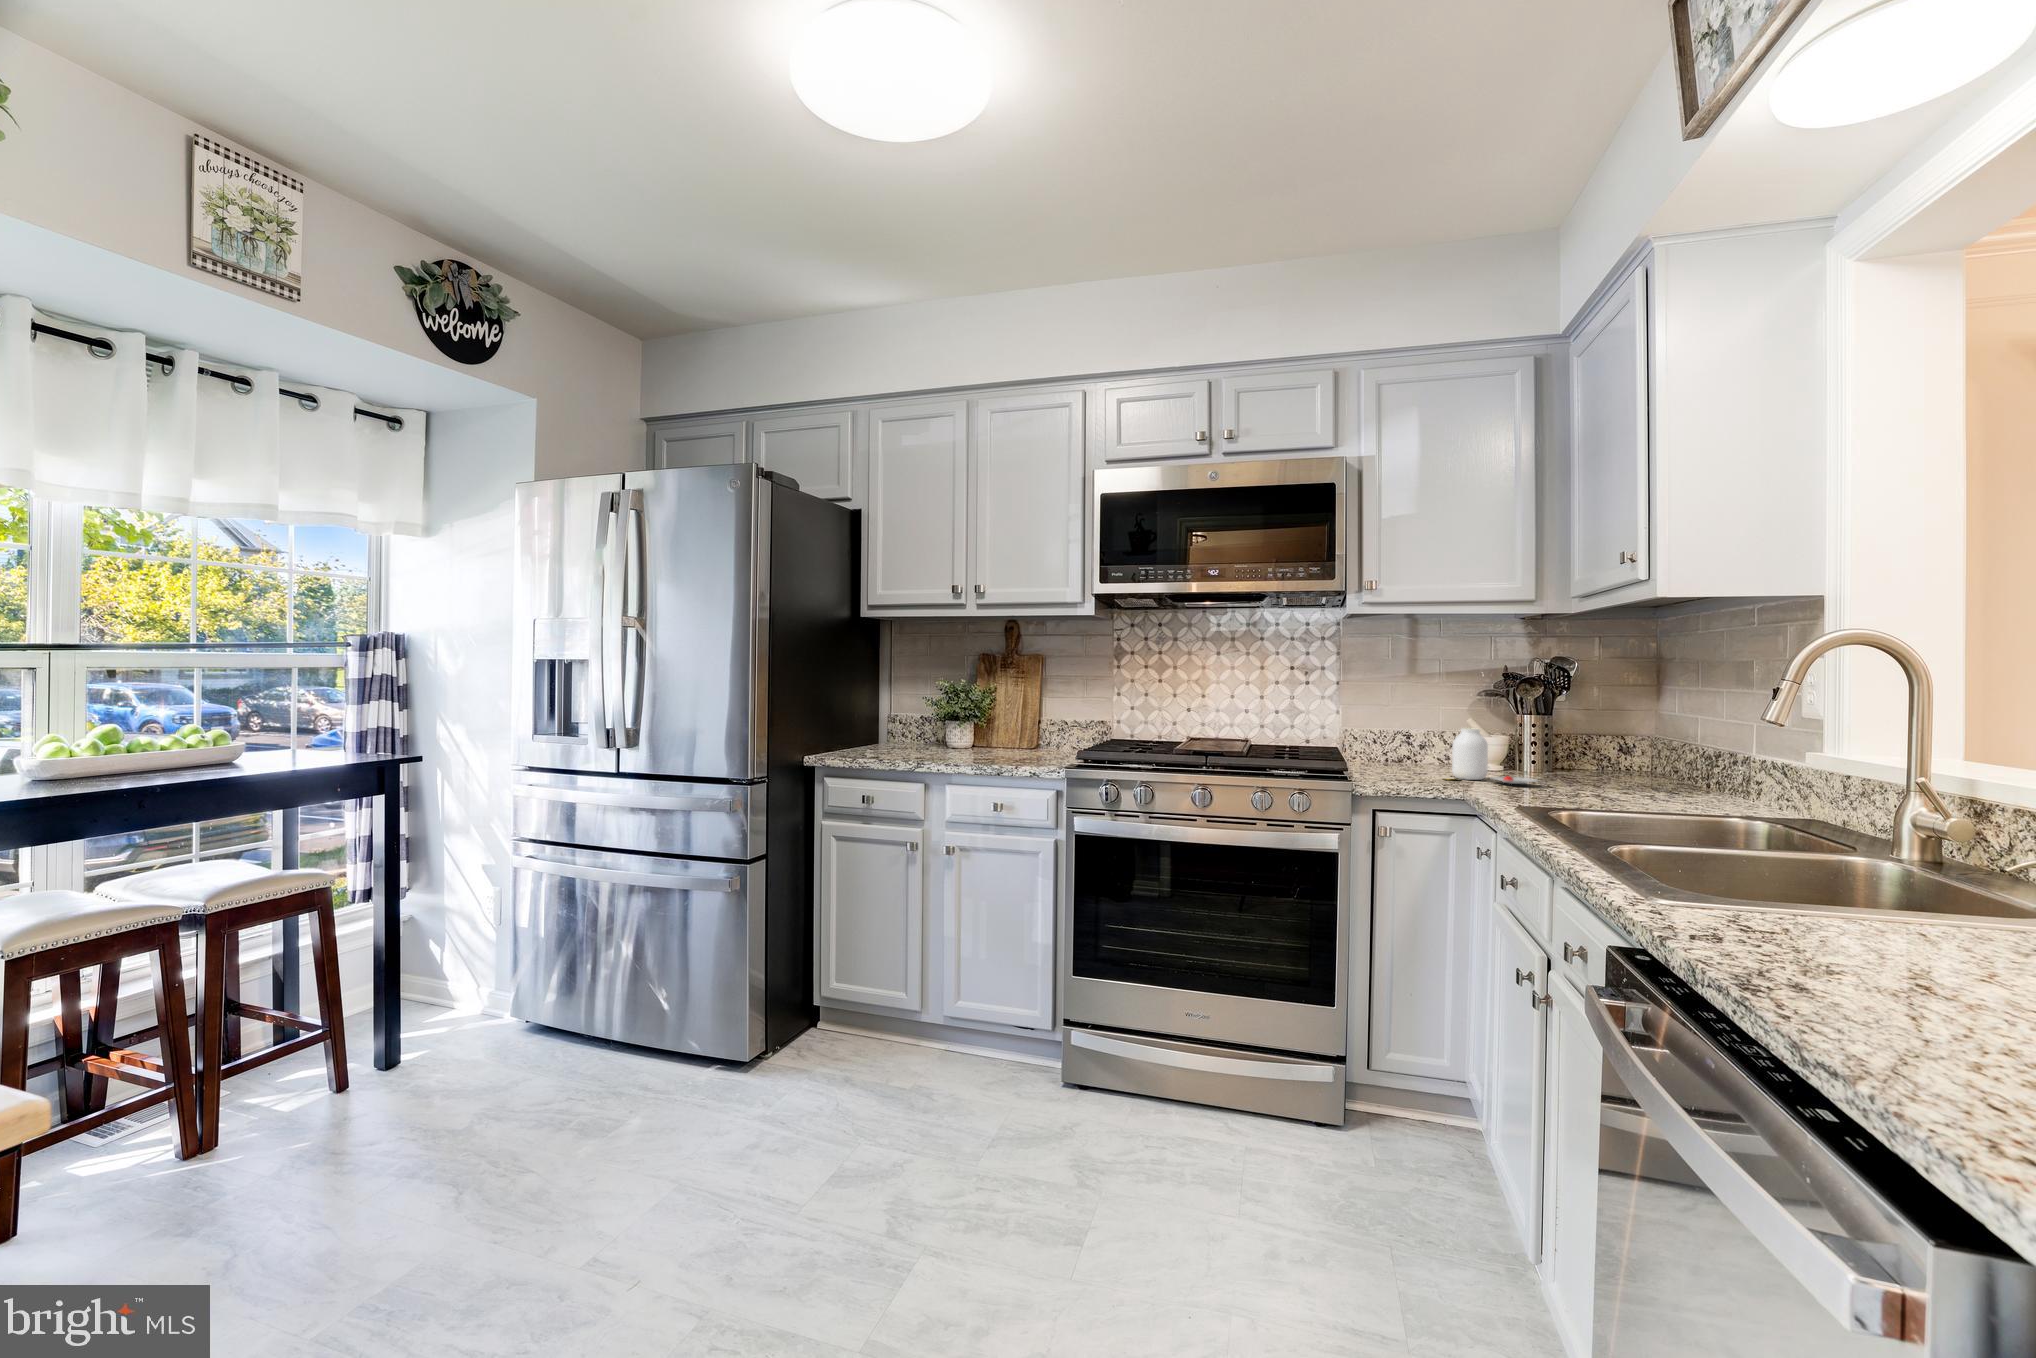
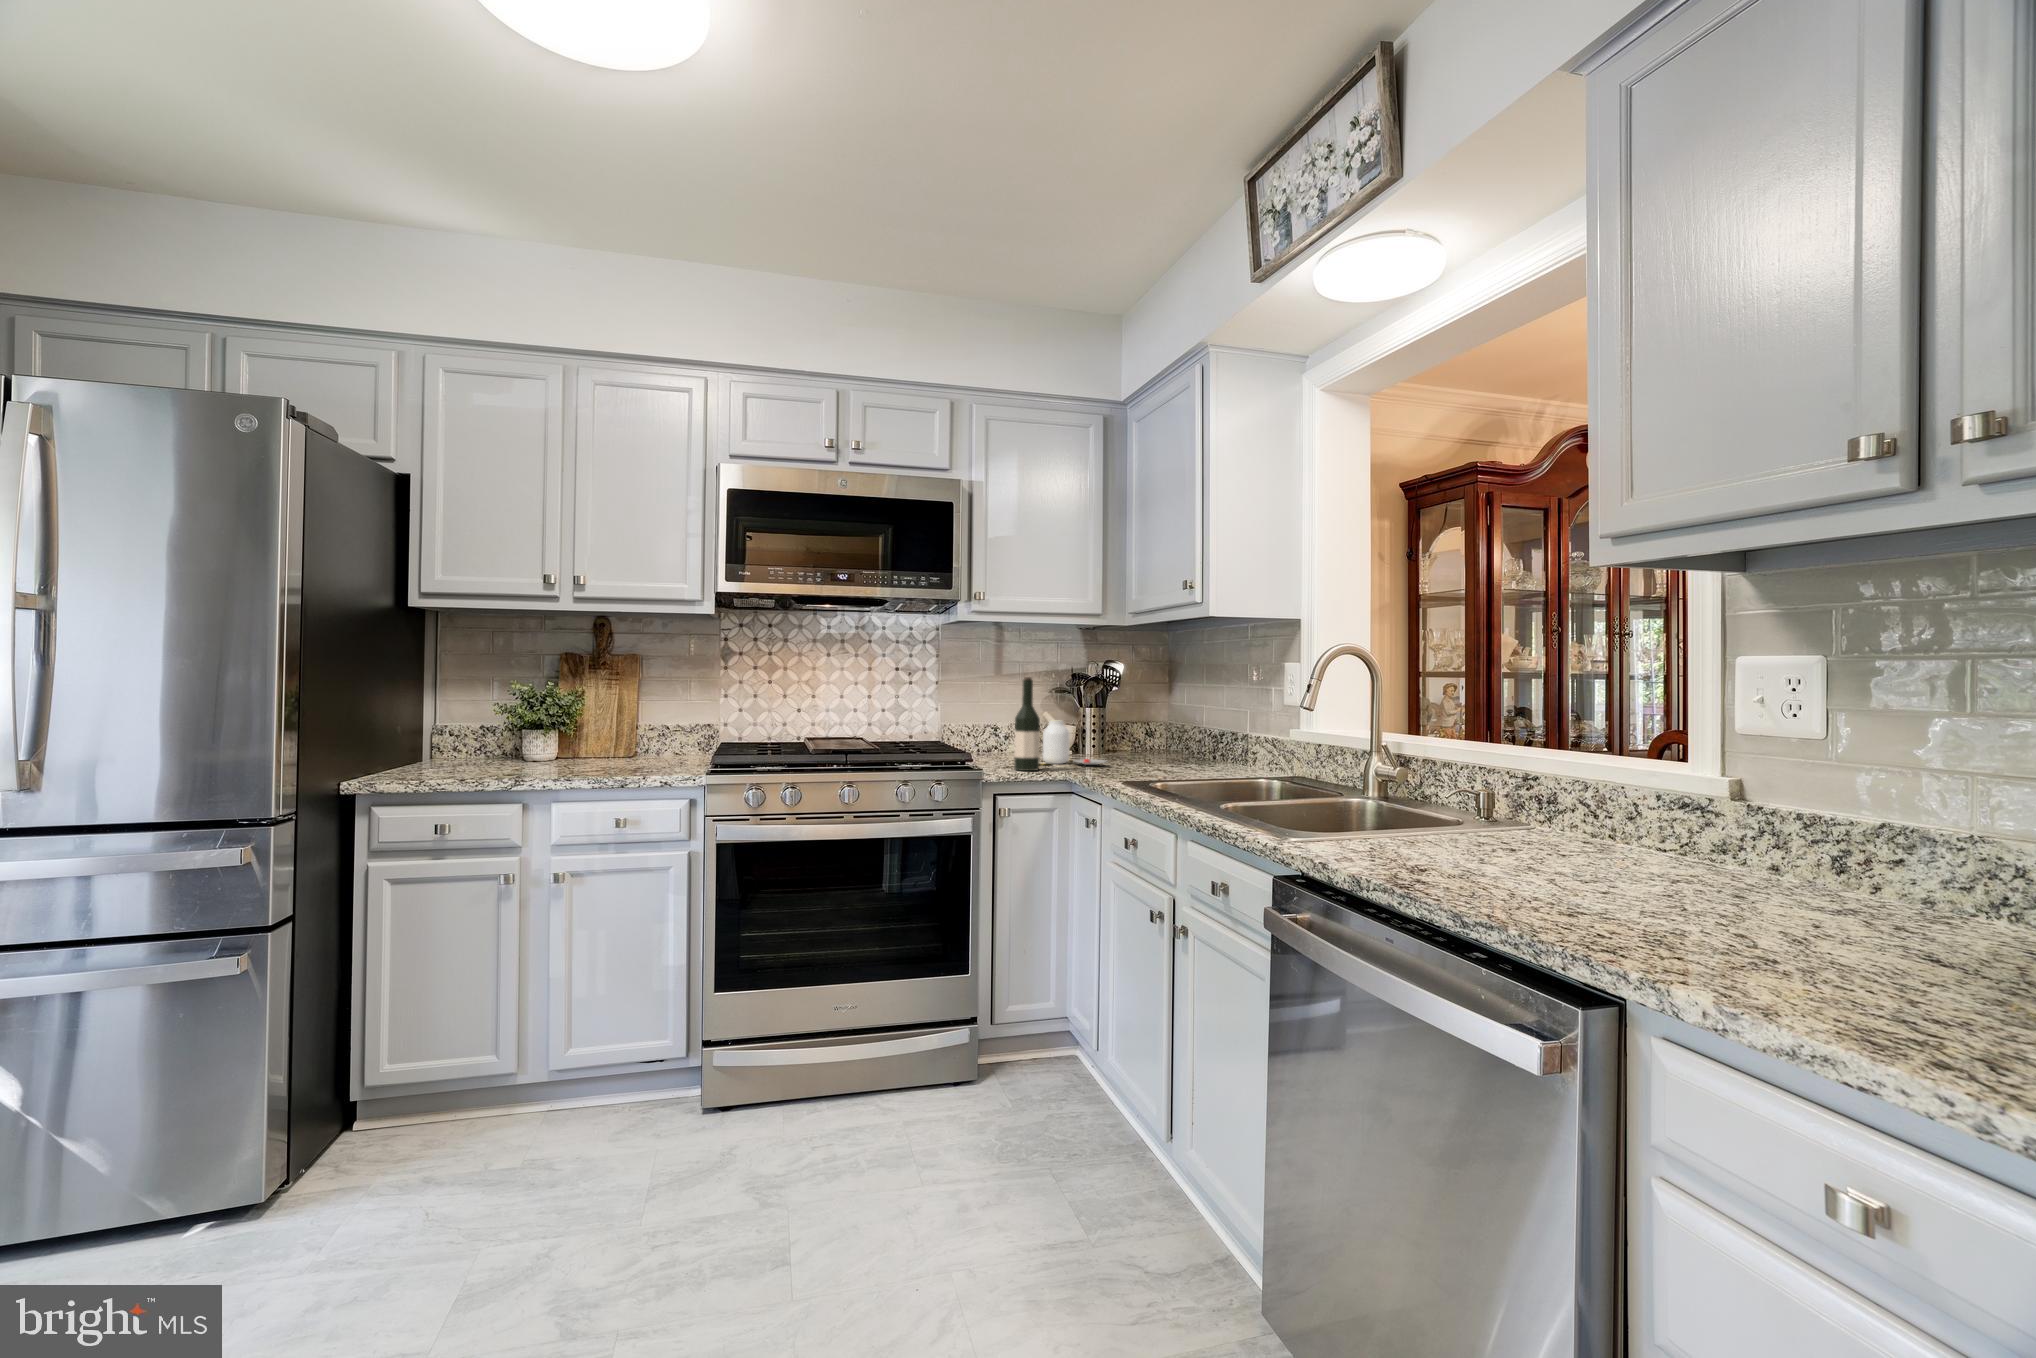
wine bottle: none [1400,677,1431,786] -> present [1014,677,1040,771]

